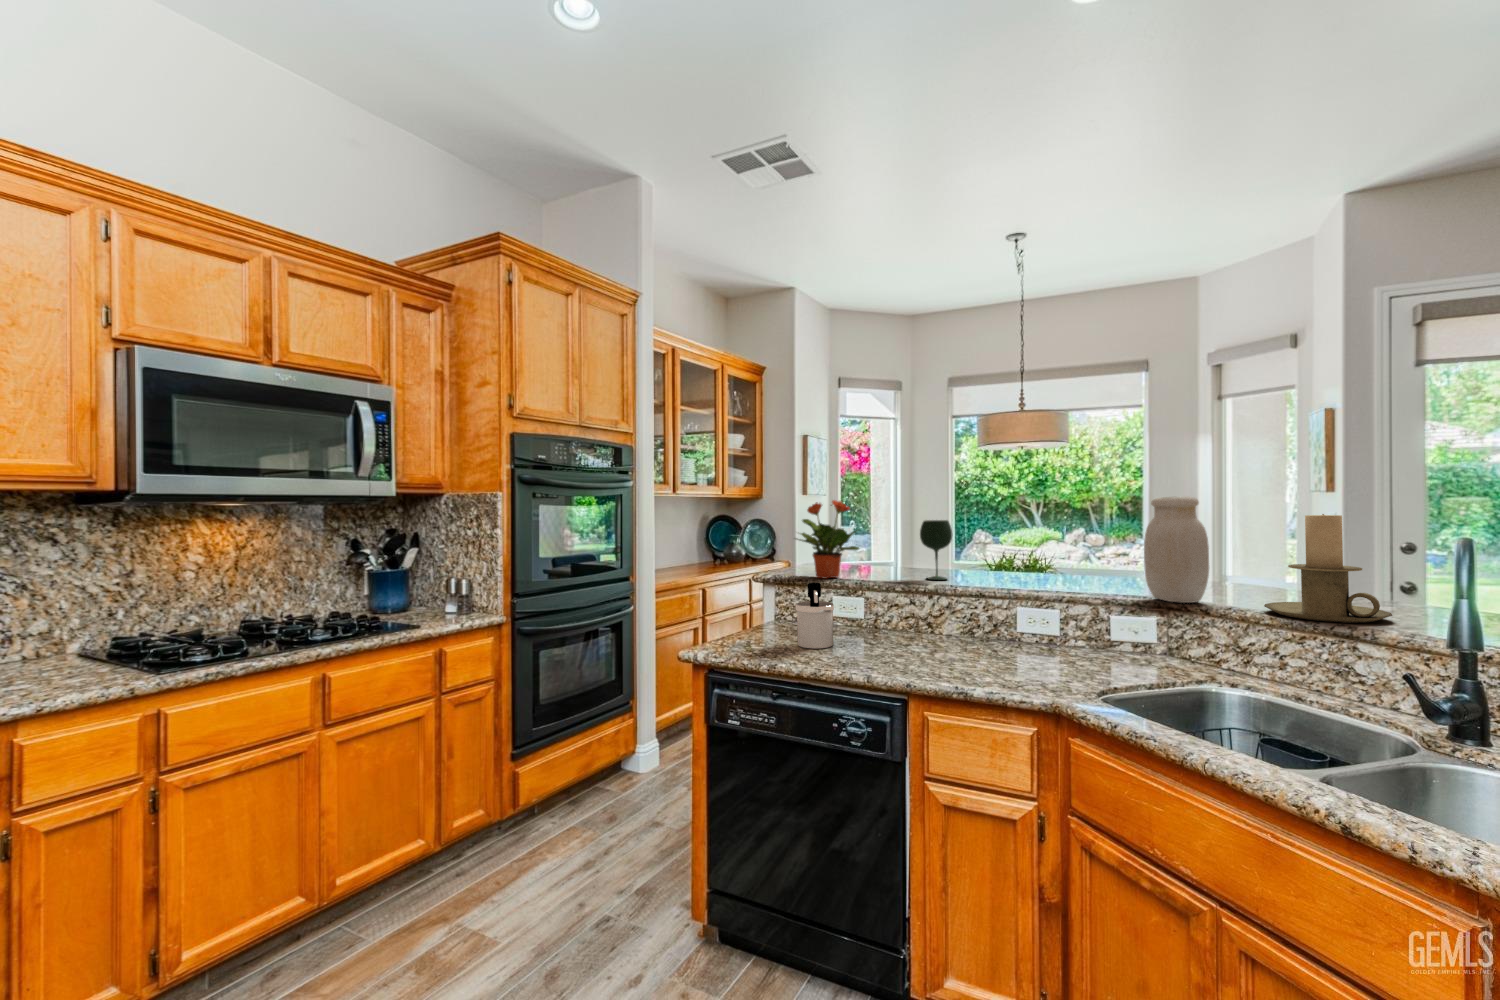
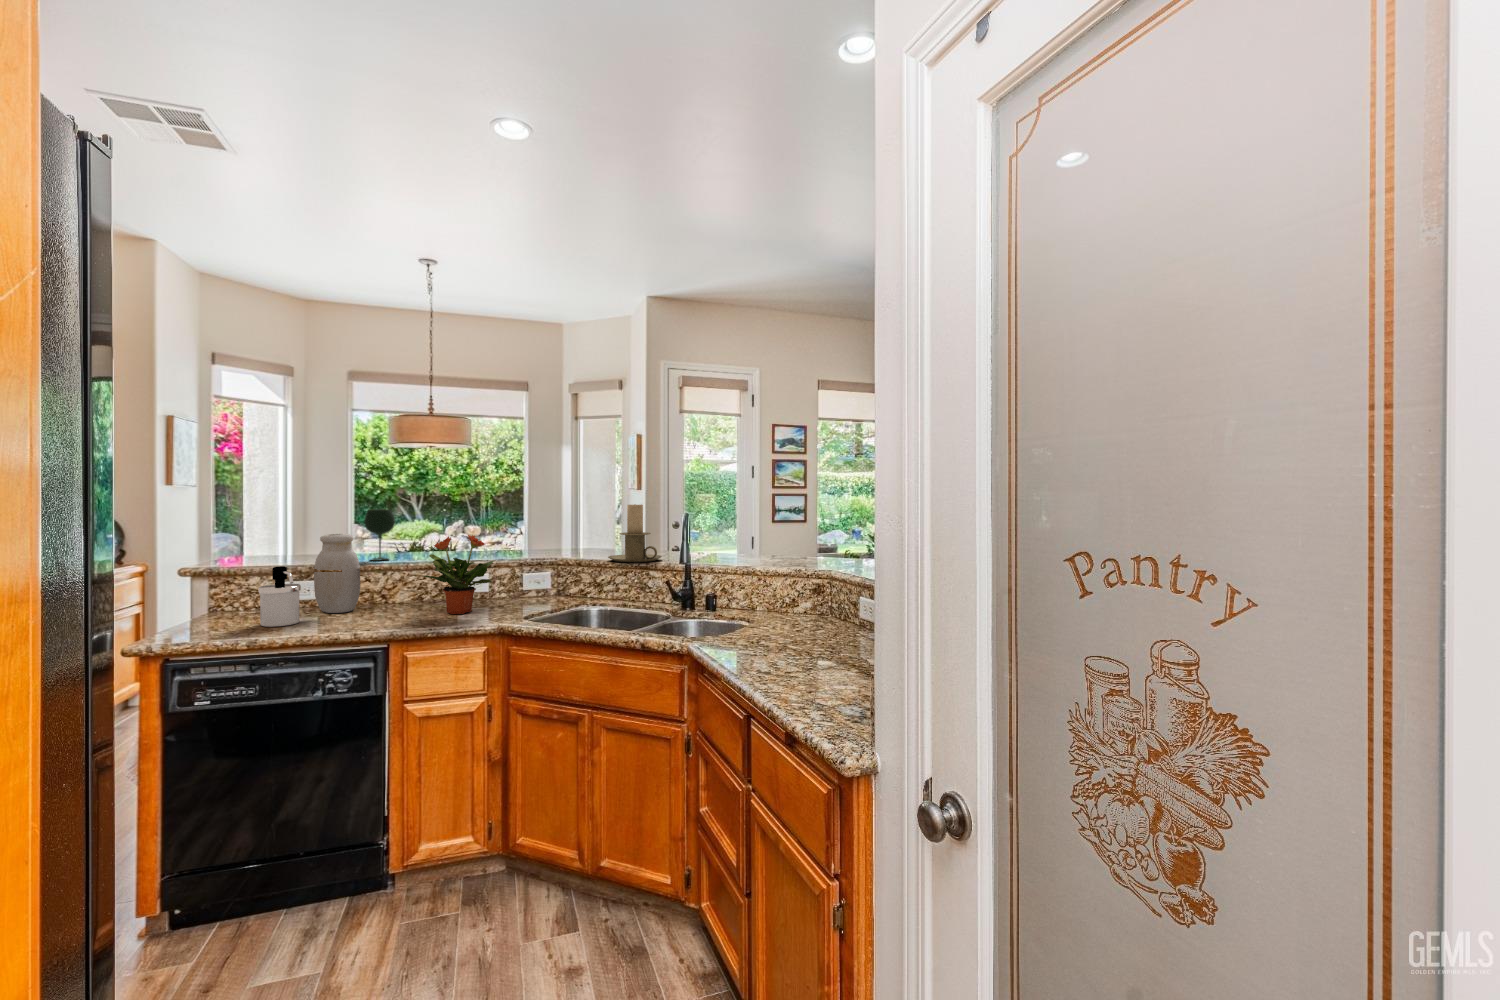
jar: present [1144,496,1209,603] -> present [314,534,360,613]
potted plant: present [796,500,859,579] -> present [423,535,494,614]

